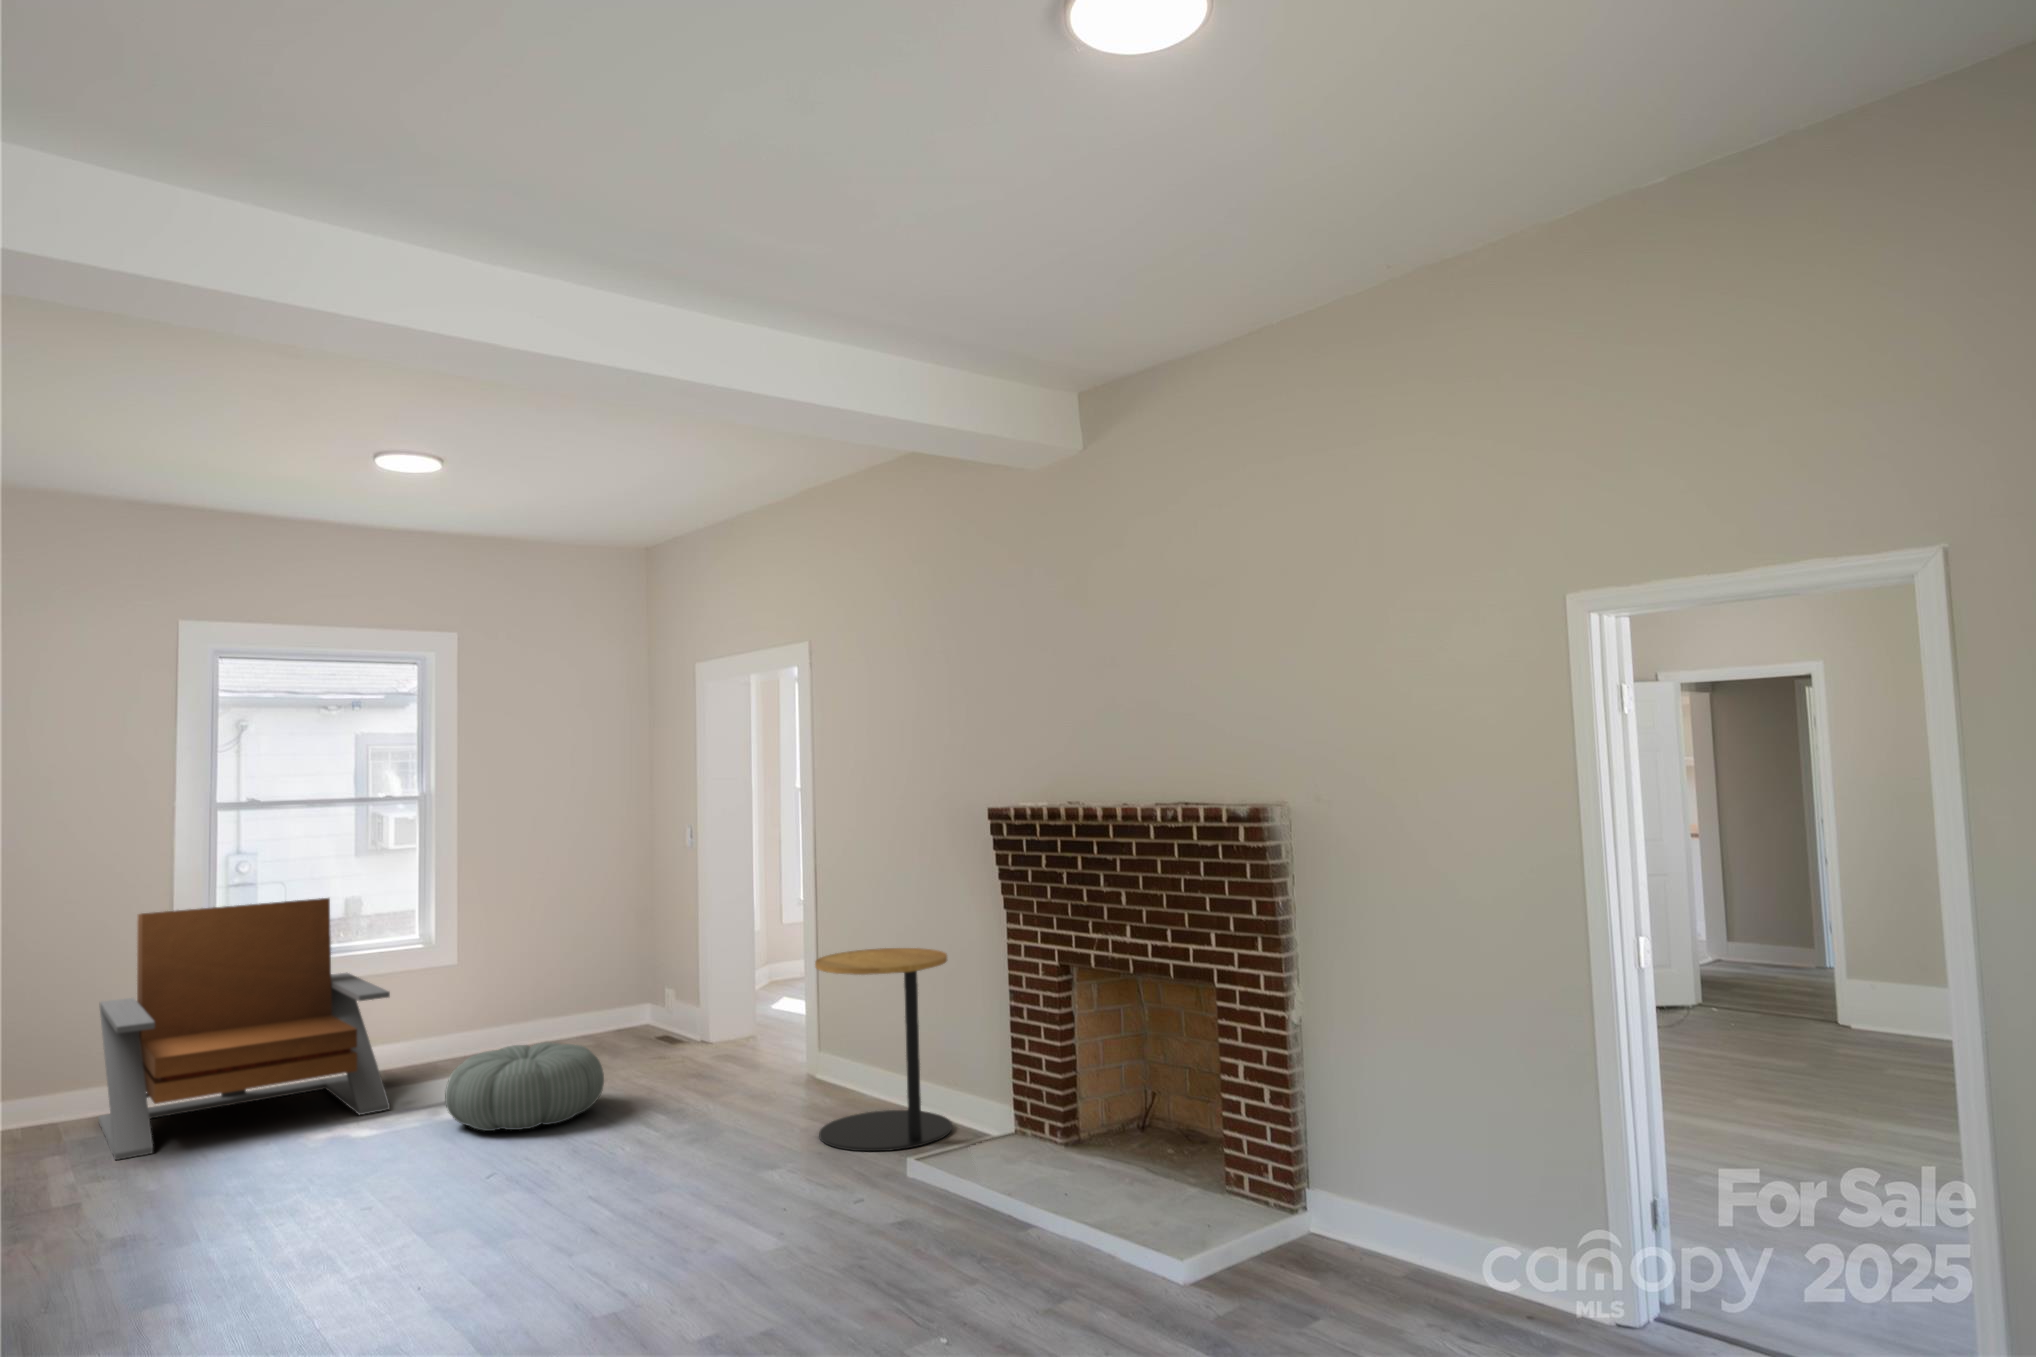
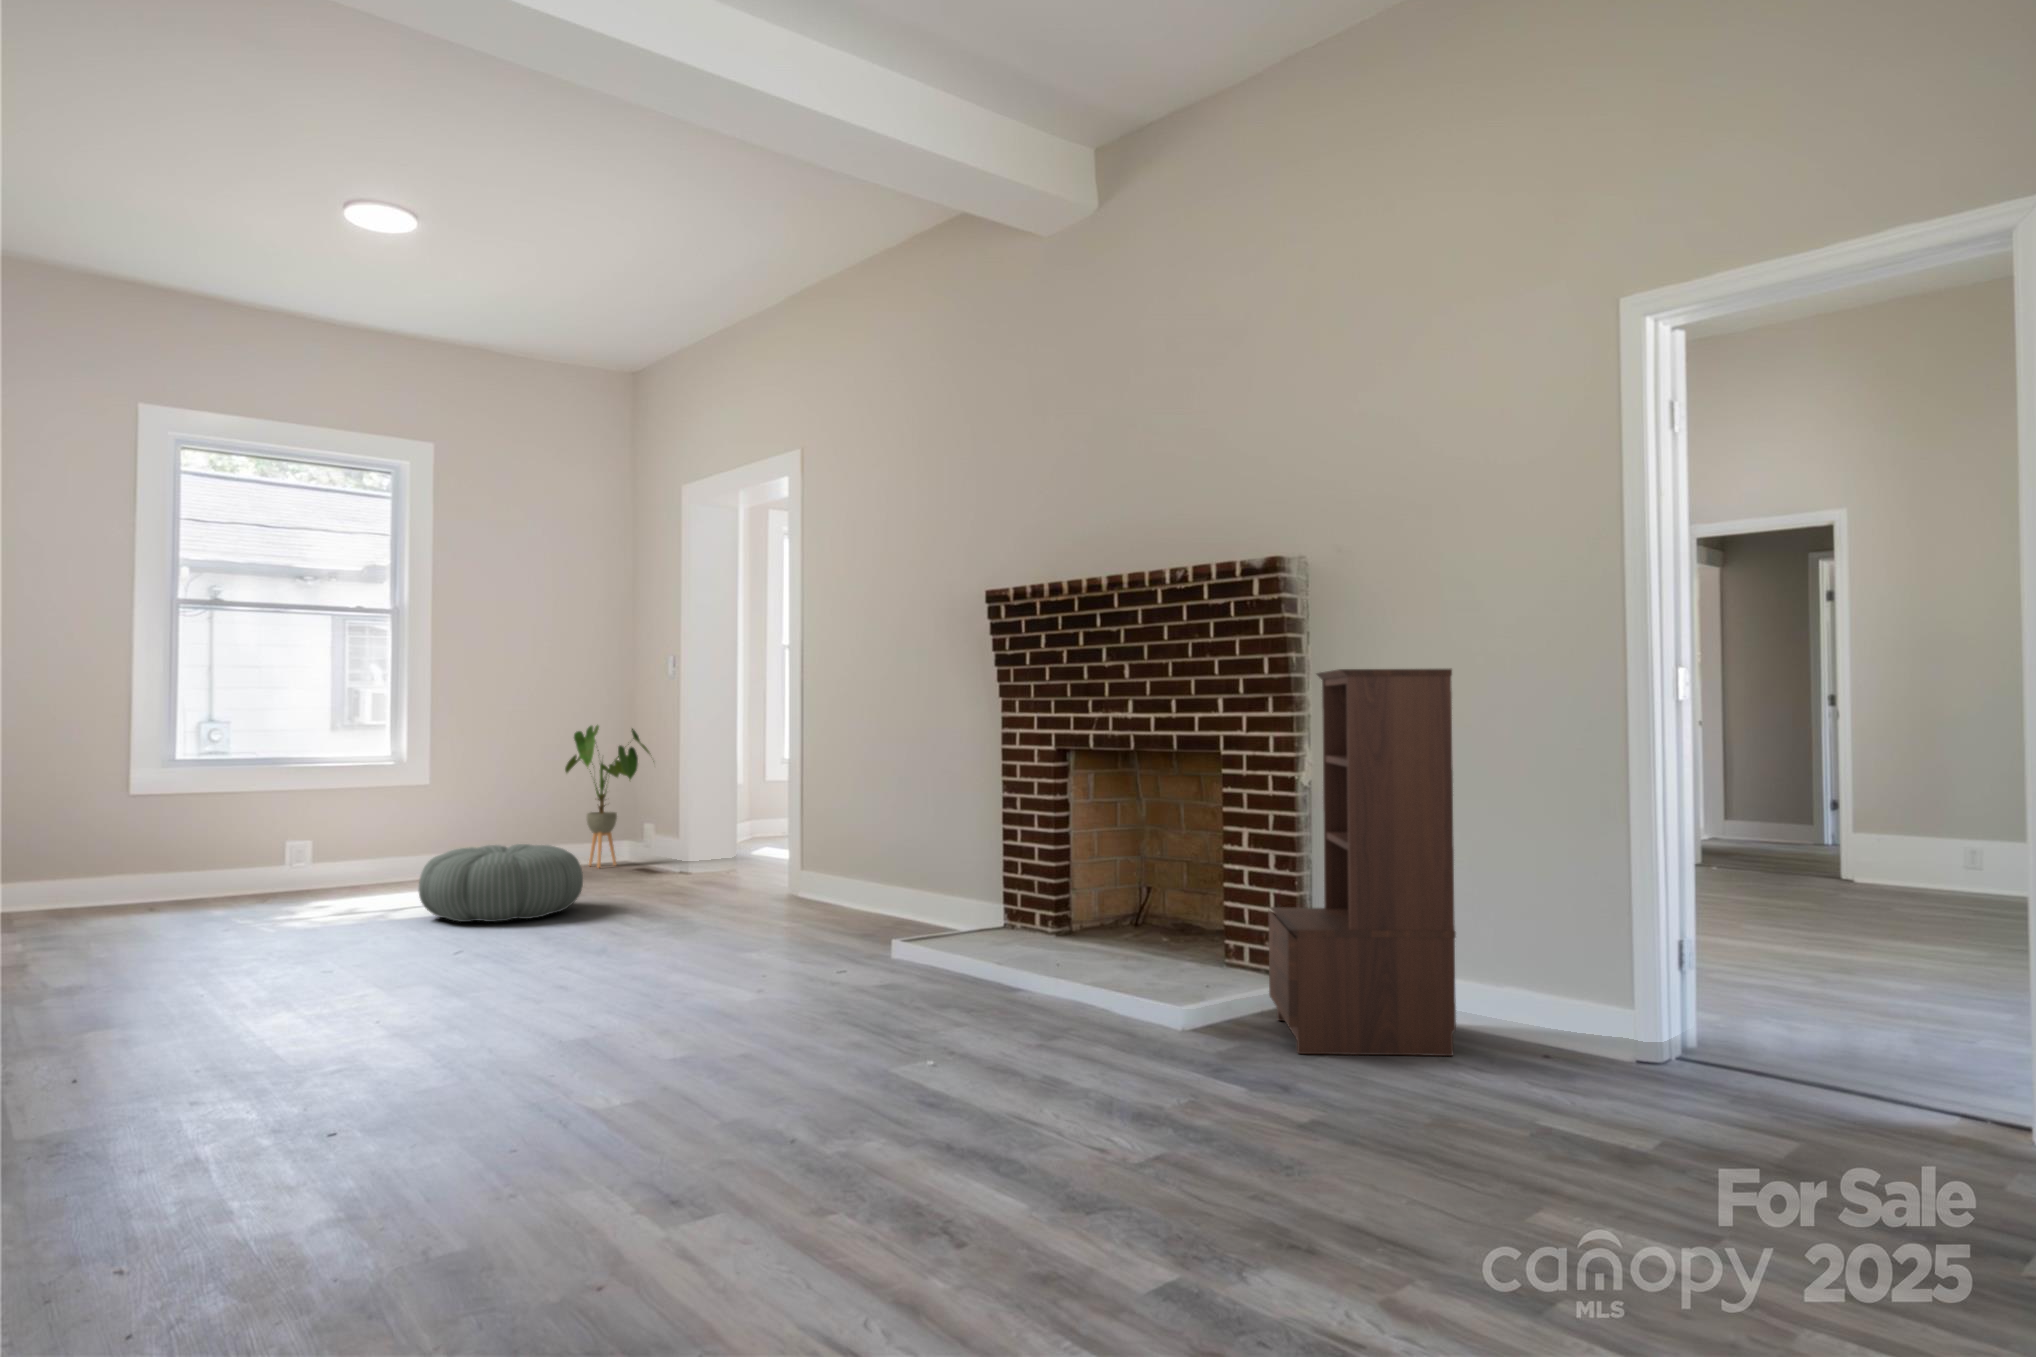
house plant: none [582,896,670,1040] -> present [565,725,654,868]
lounge chair: present [98,898,390,1160] -> none [62,698,364,935]
bookshelf: none [1263,924,1442,1315] -> present [1269,669,1456,1056]
side table: present [815,948,952,1151] -> none [802,751,939,942]

